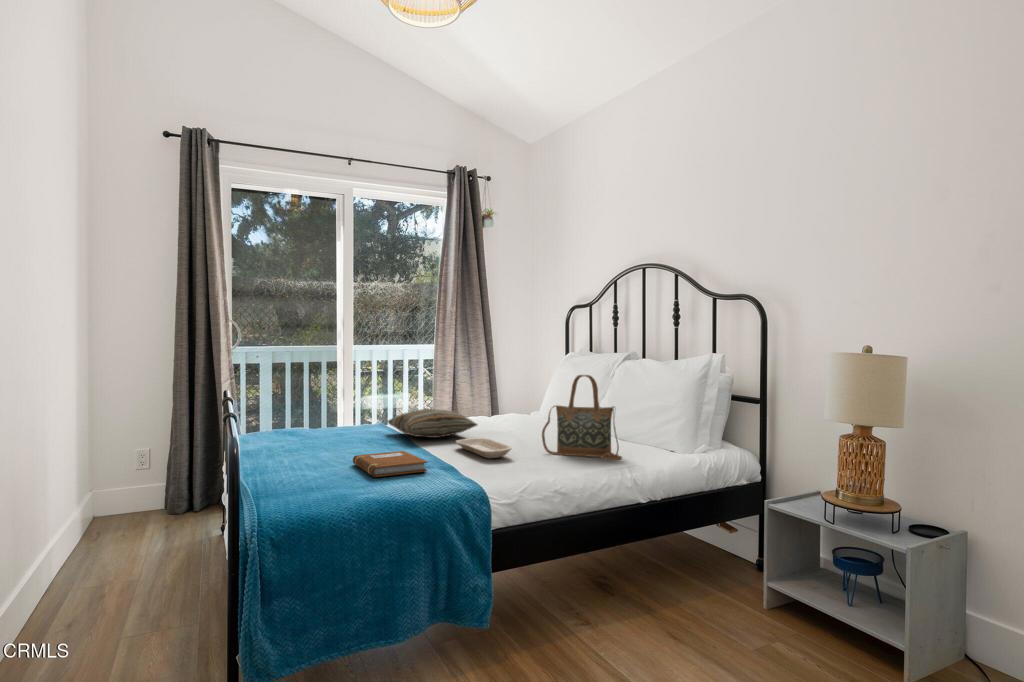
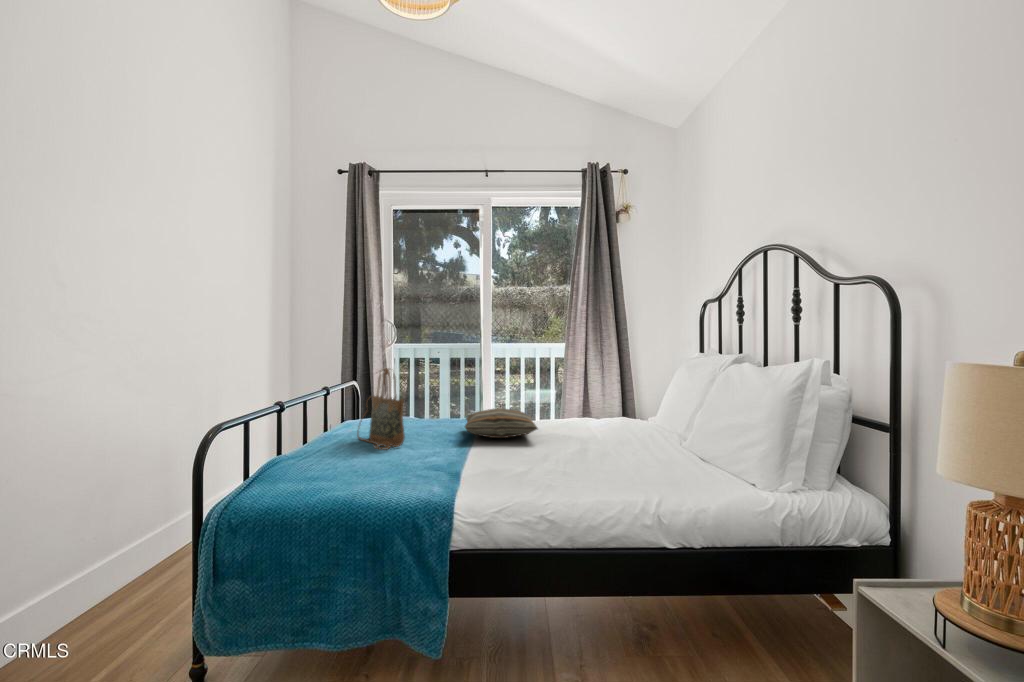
handbag: present [542,375,622,460] -> present [357,368,405,450]
tray: present [456,438,512,458] -> none [496,443,534,468]
notebook: present [353,451,427,477] -> none [366,451,430,476]

